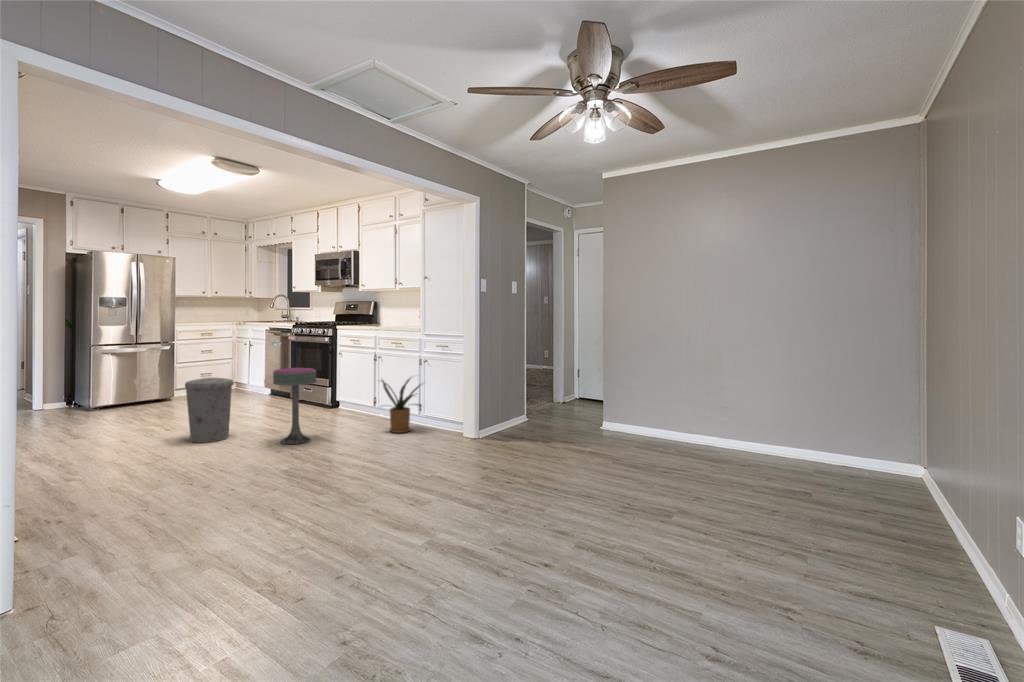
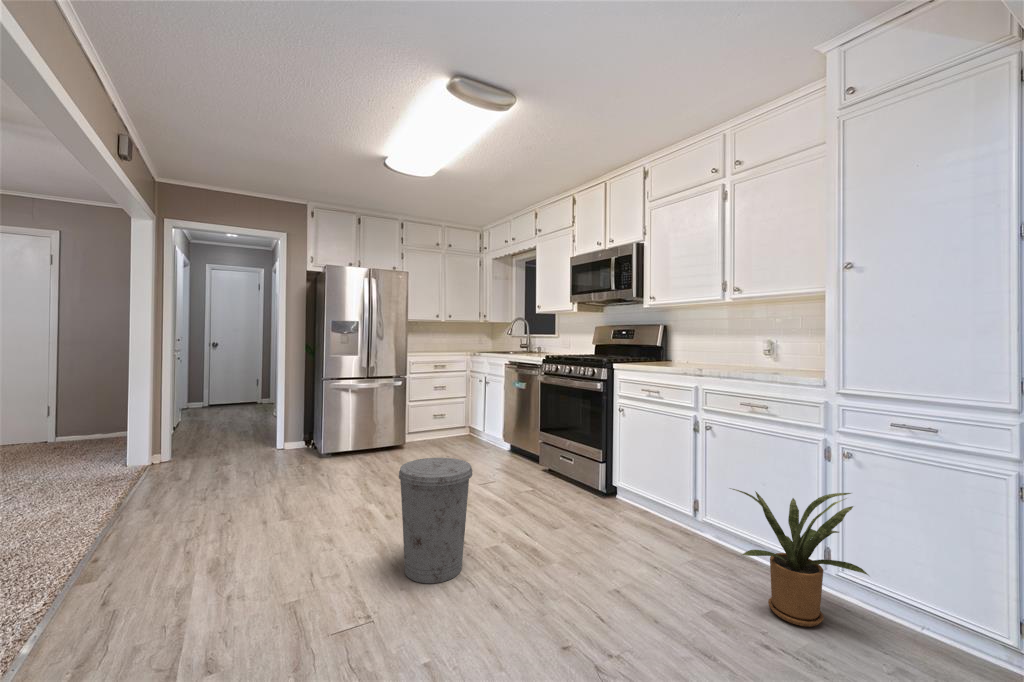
bar stool: present [273,368,316,444] -> none [544,457,627,632]

